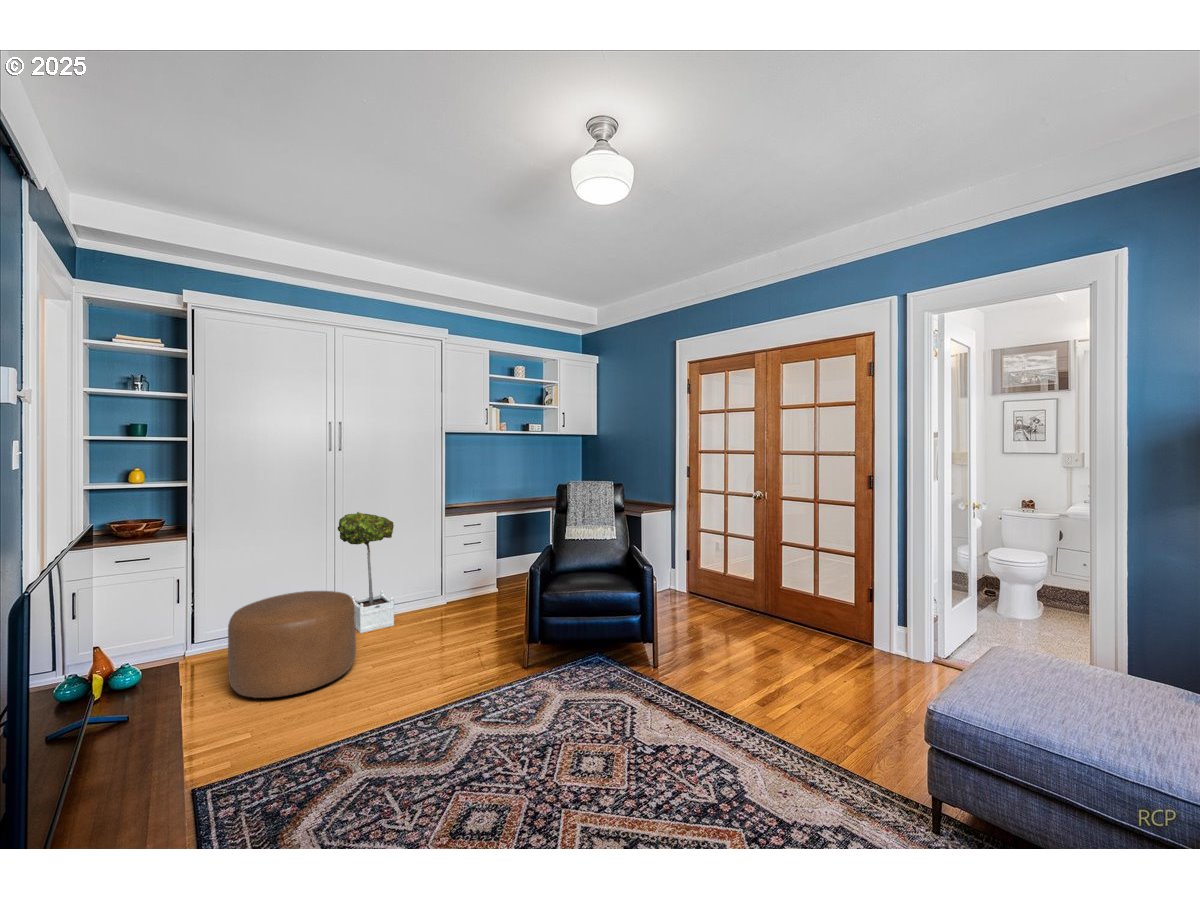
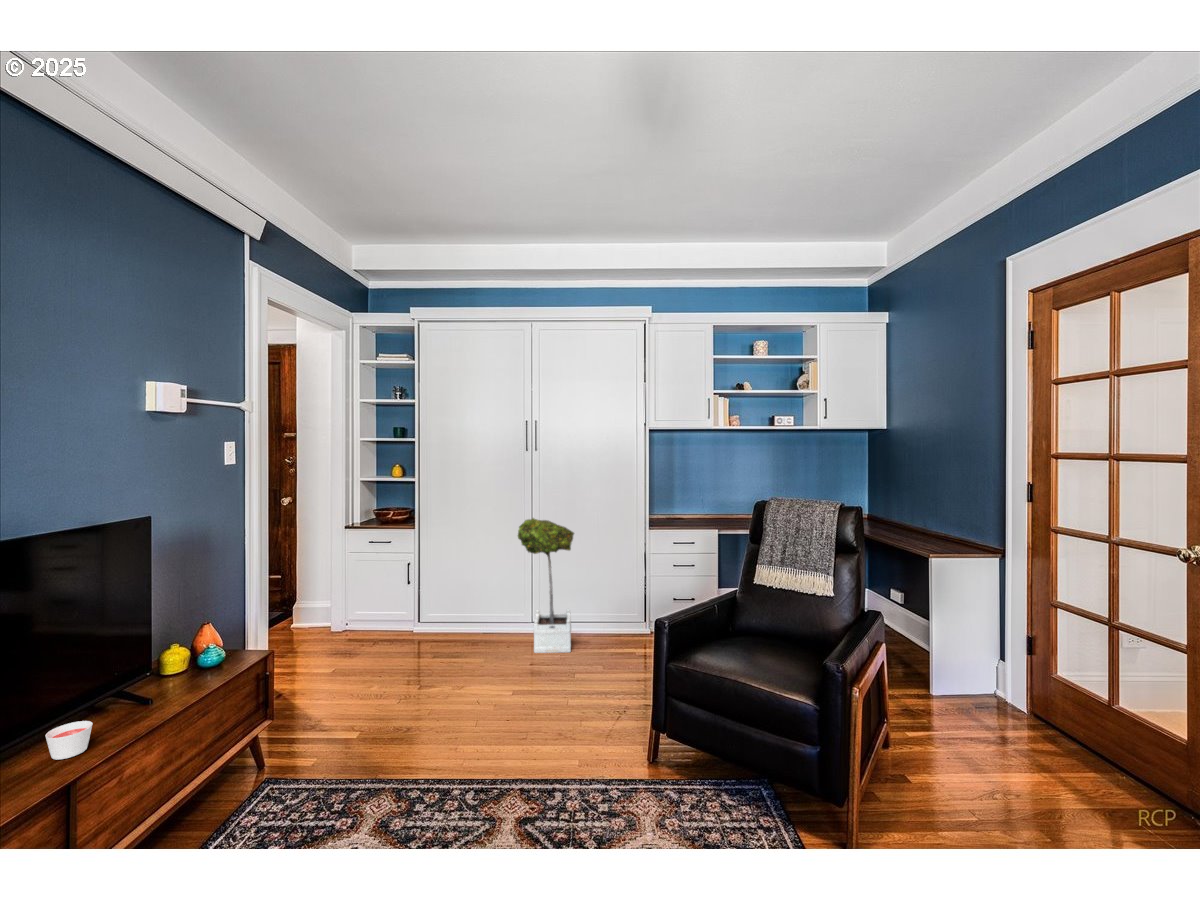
ottoman: present [228,591,356,698] -> none [376,597,495,708]
candle: none [105,727,151,768] -> present [46,721,92,760]

